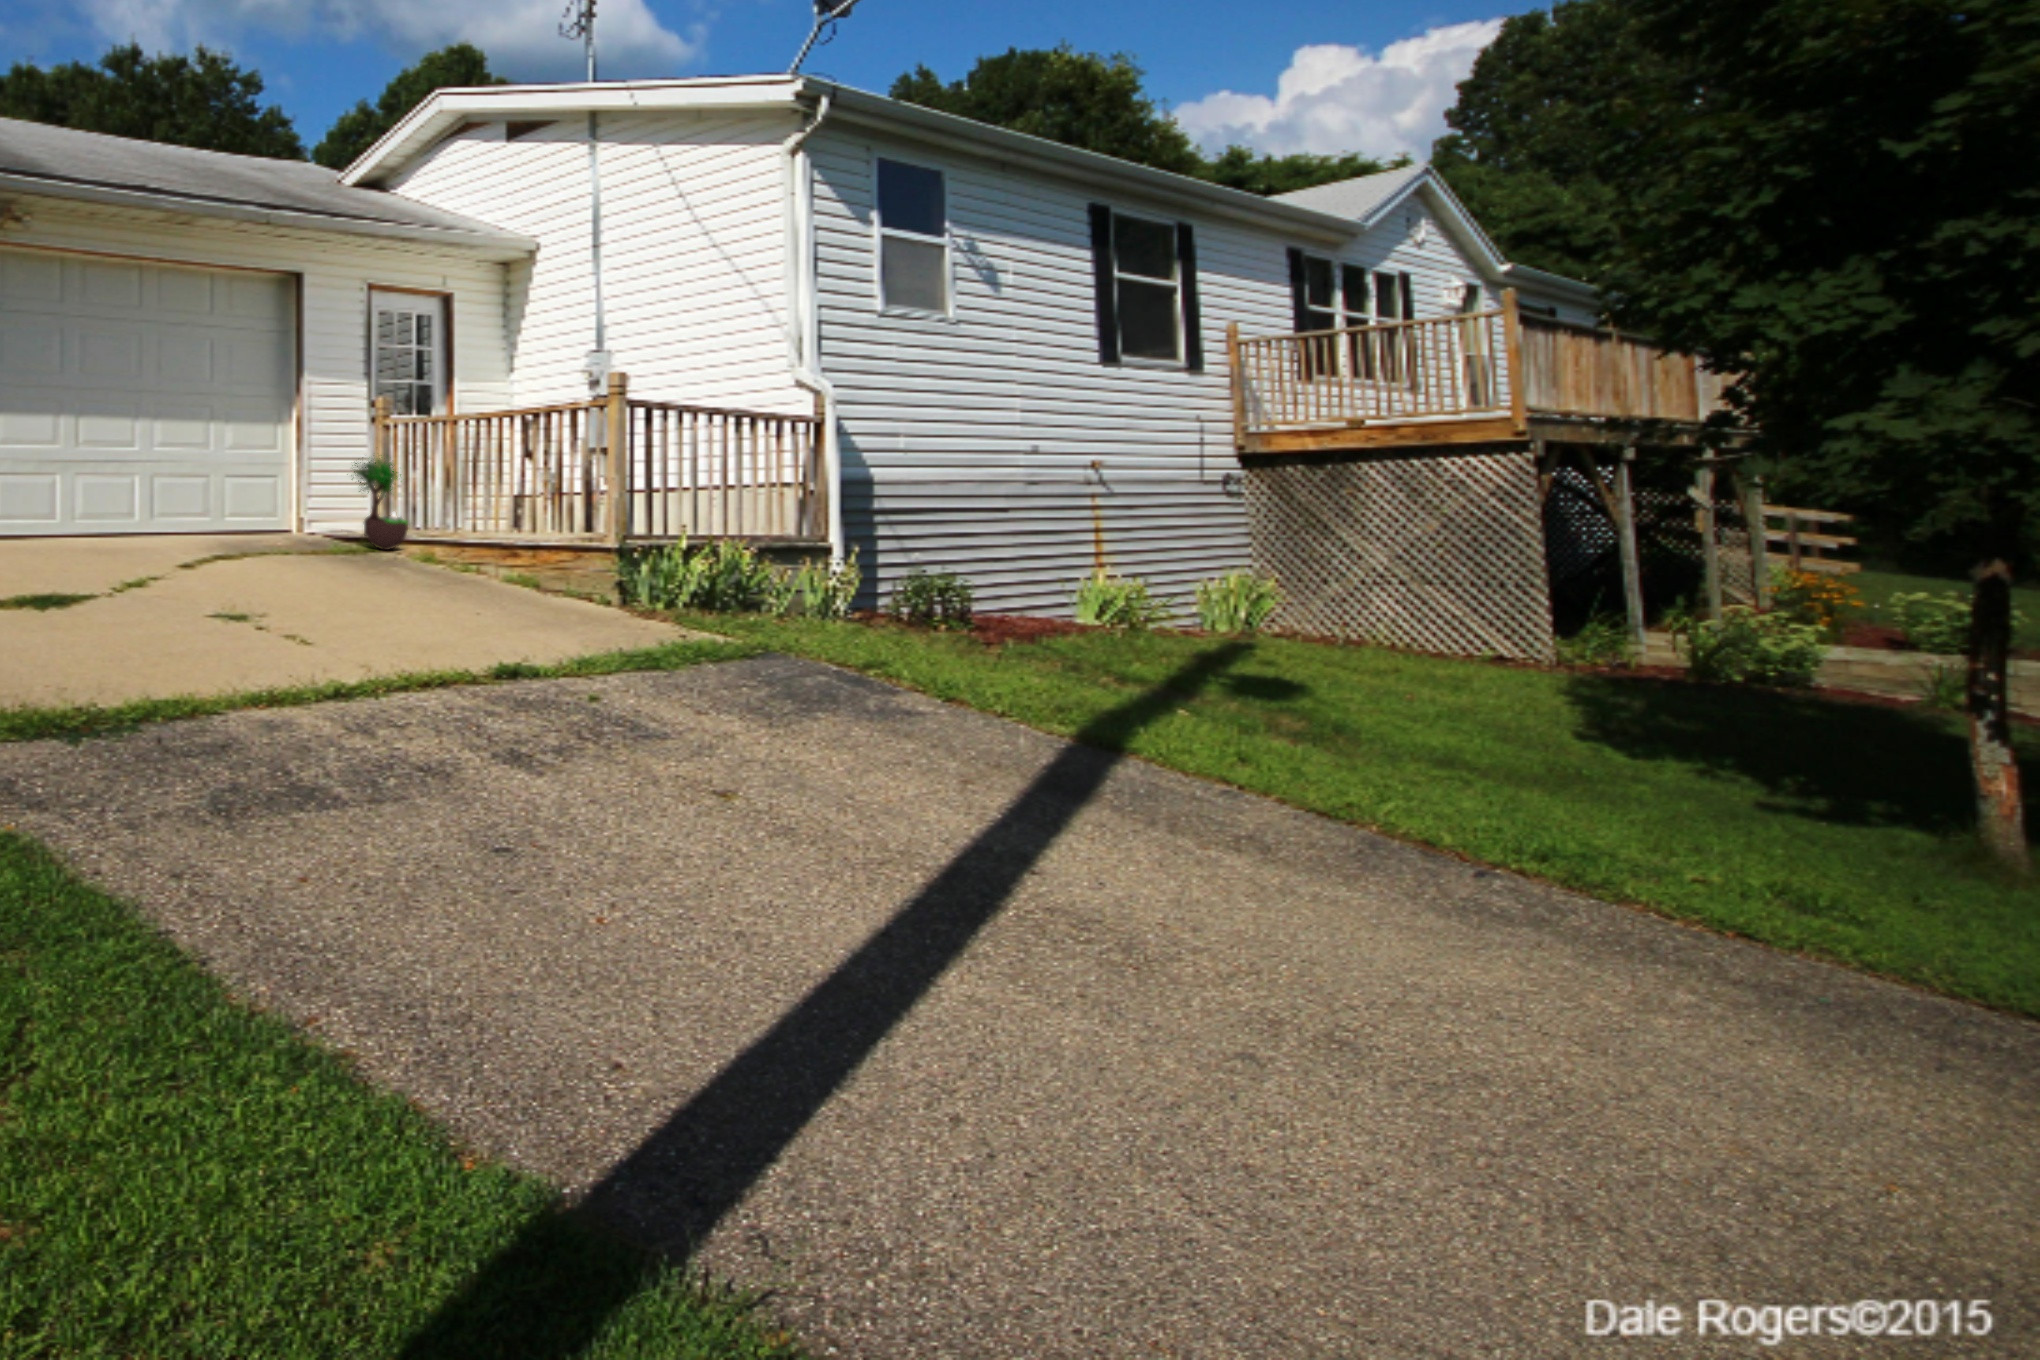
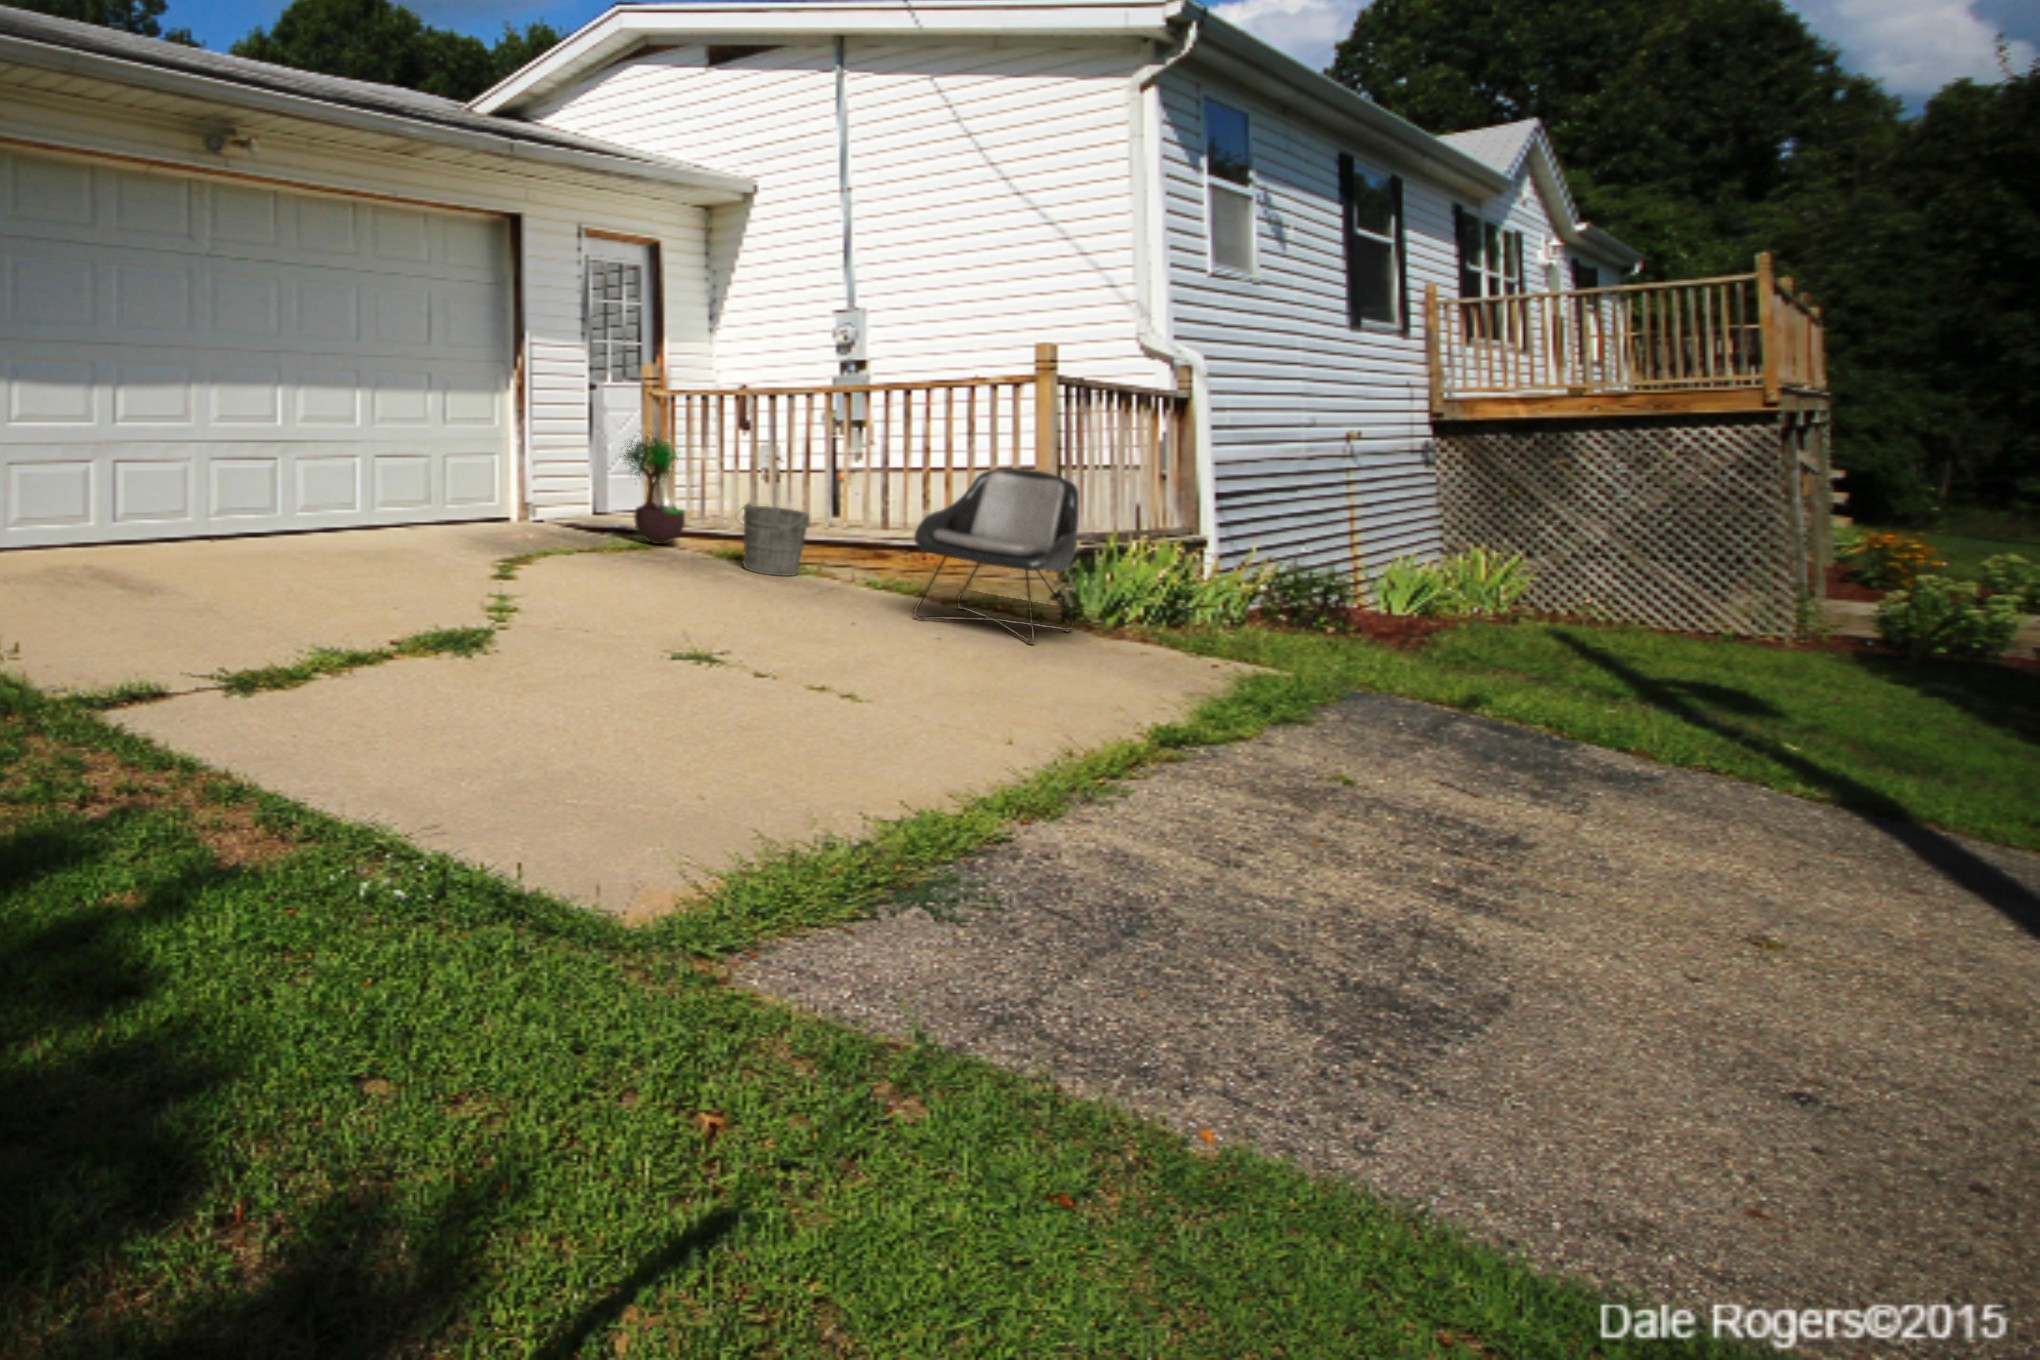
lounge chair: none [506,479,648,621] -> present [914,468,1079,644]
bucket: none [420,512,482,573] -> present [738,503,809,576]

